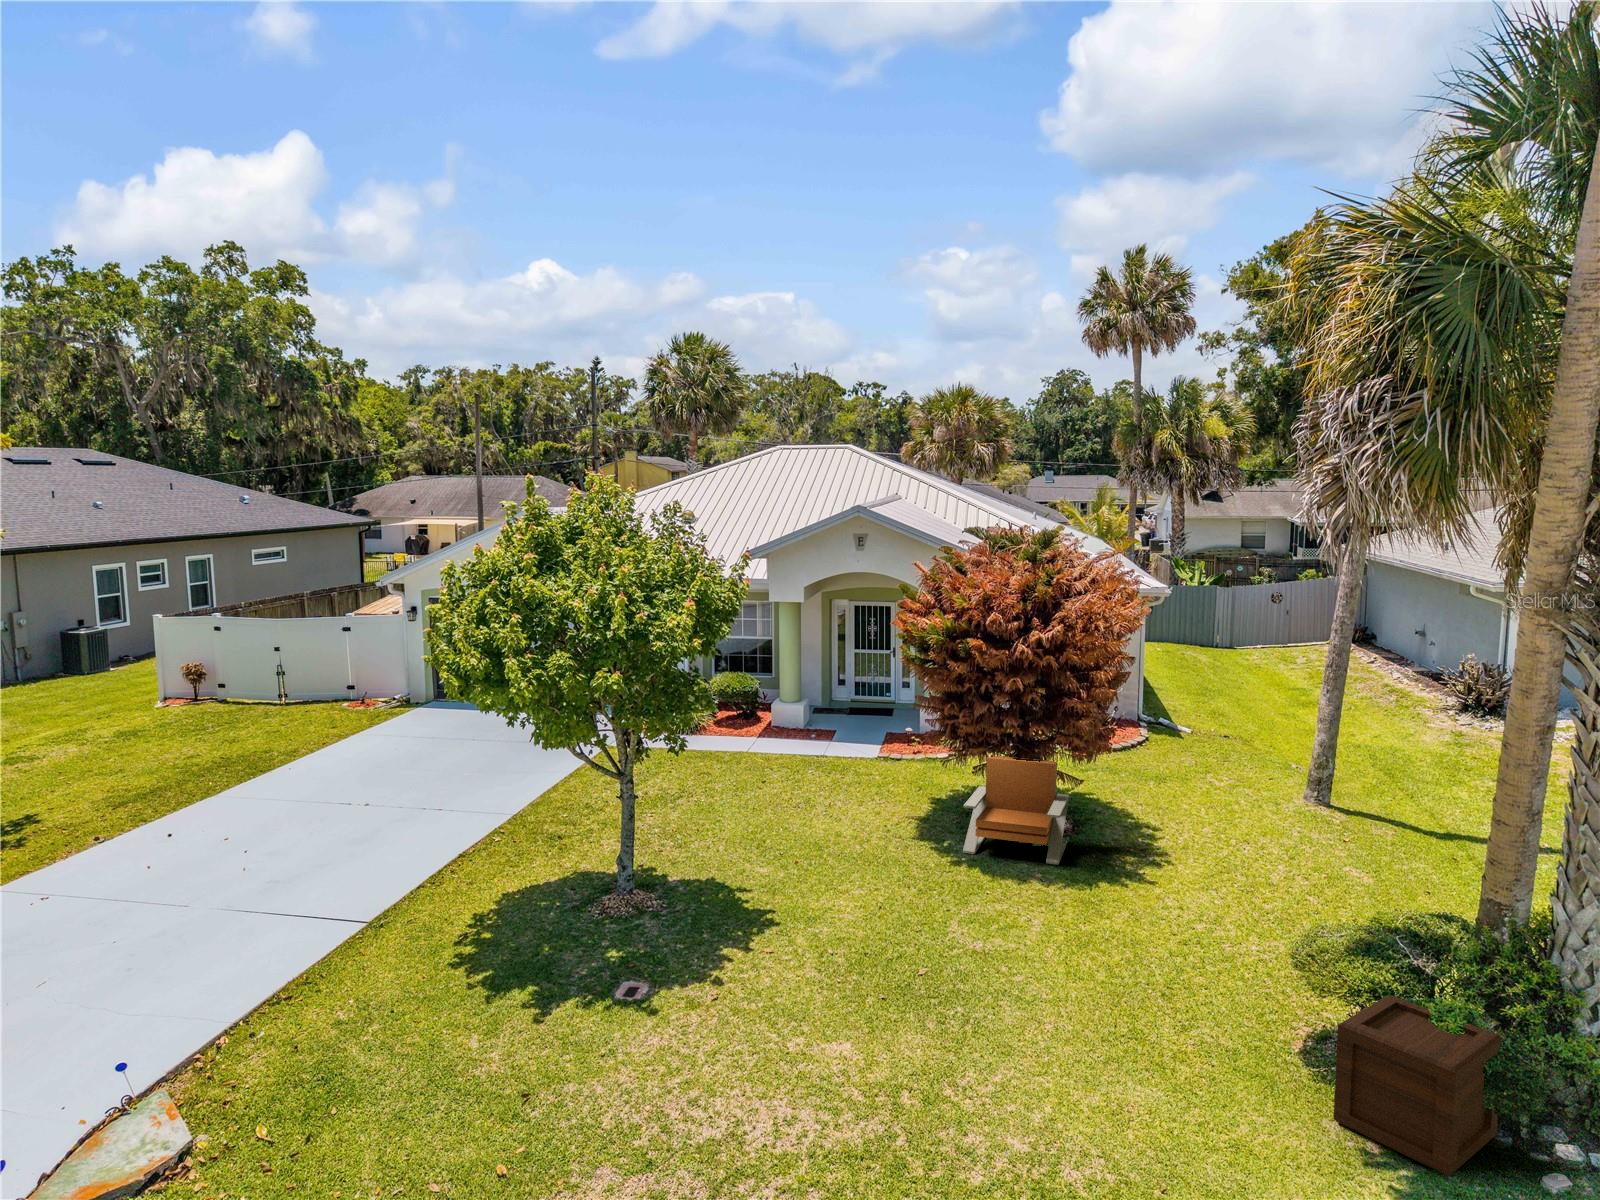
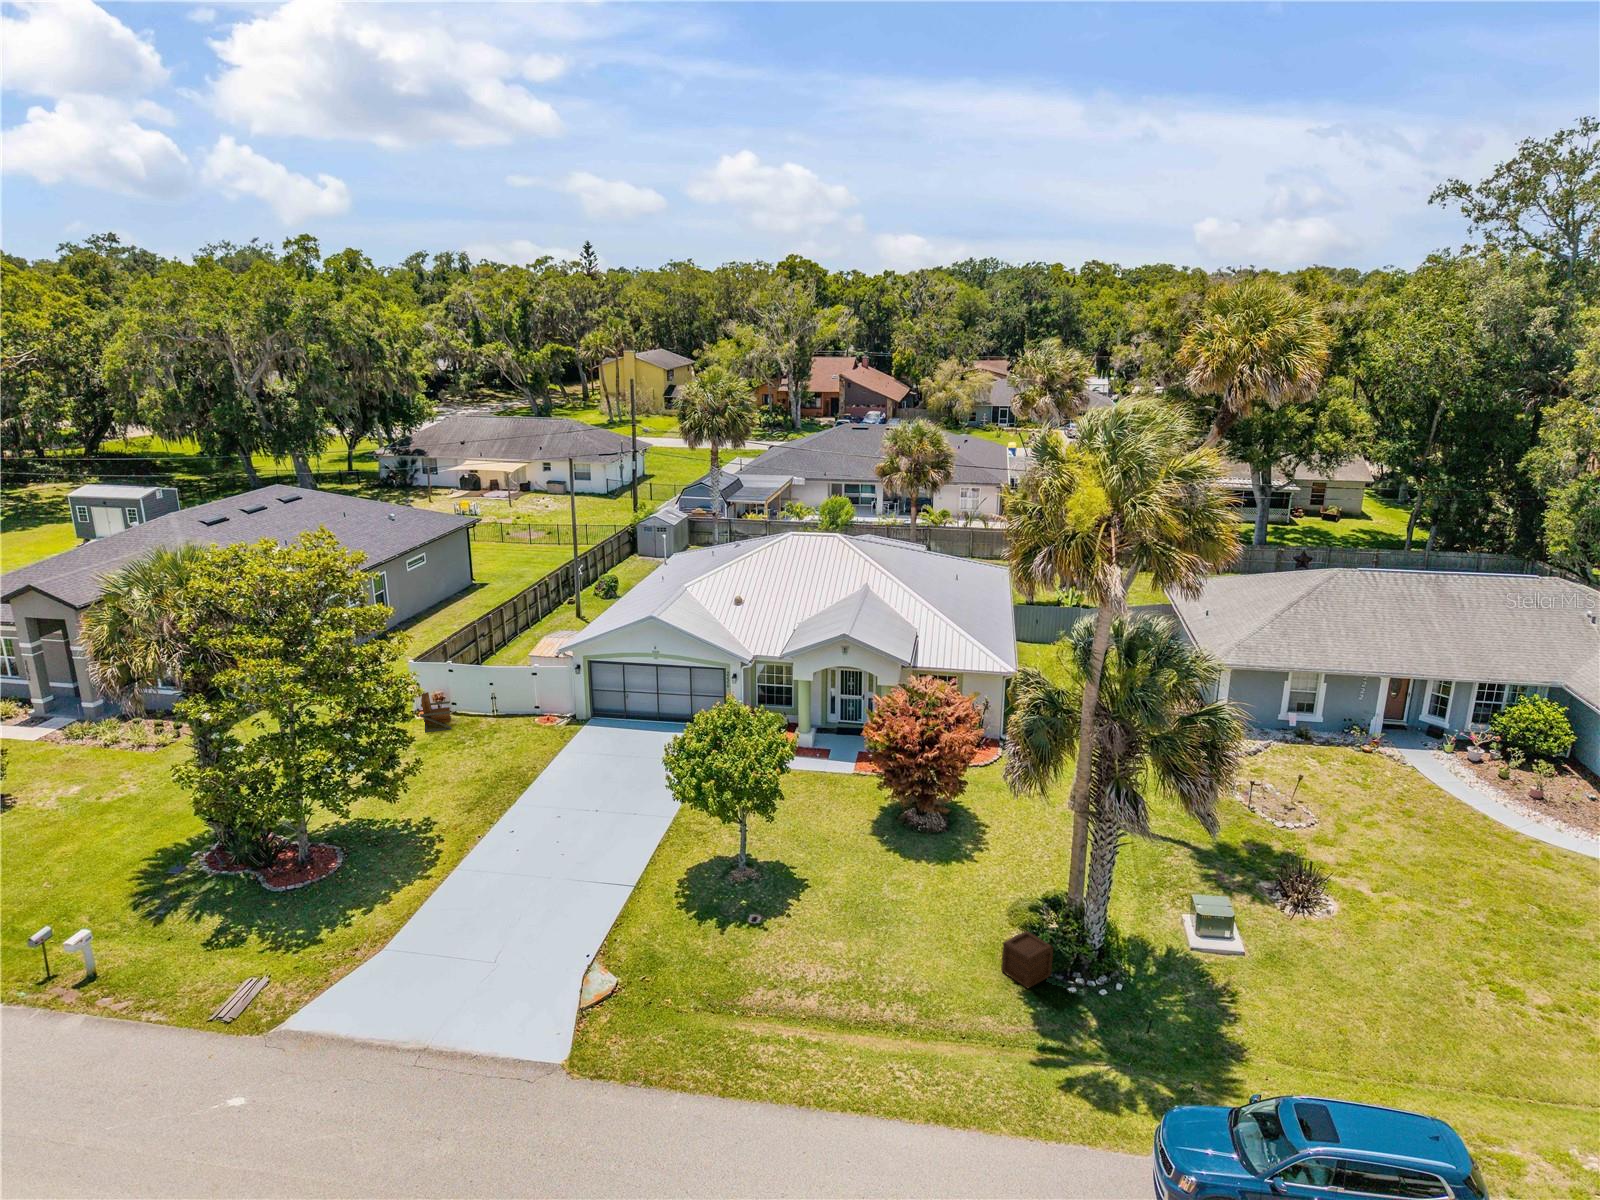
lounge chair: present [963,757,1069,865] -> present [420,692,452,732]

